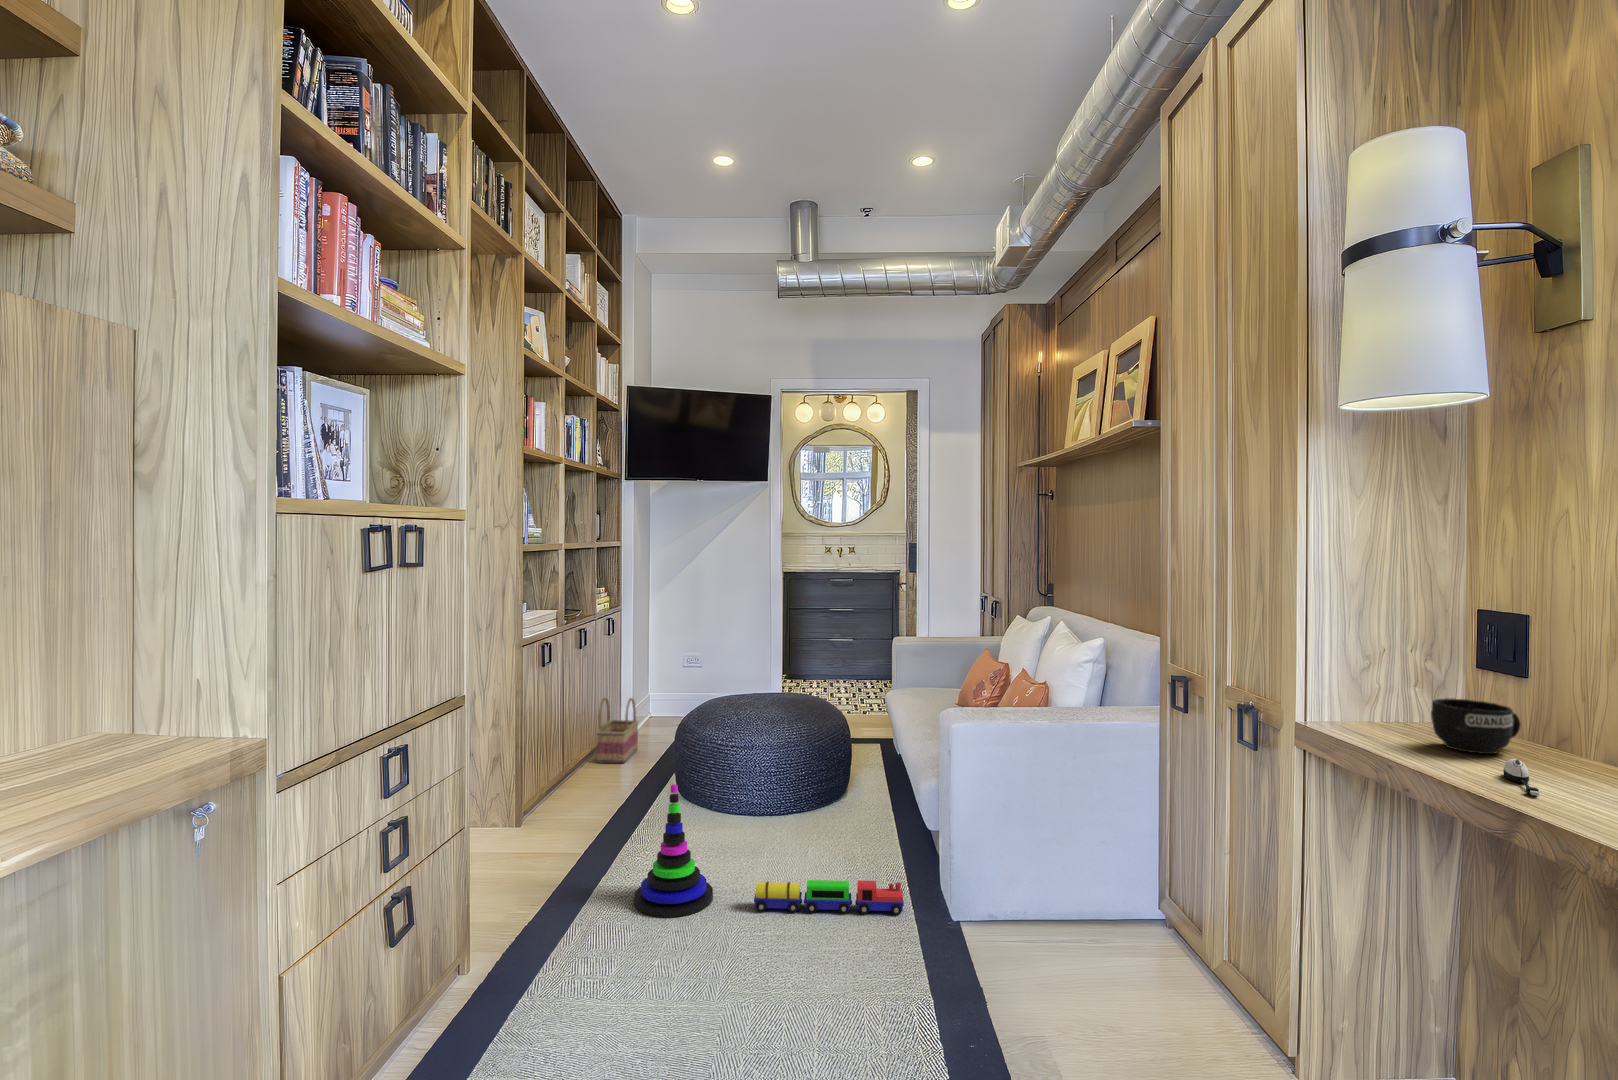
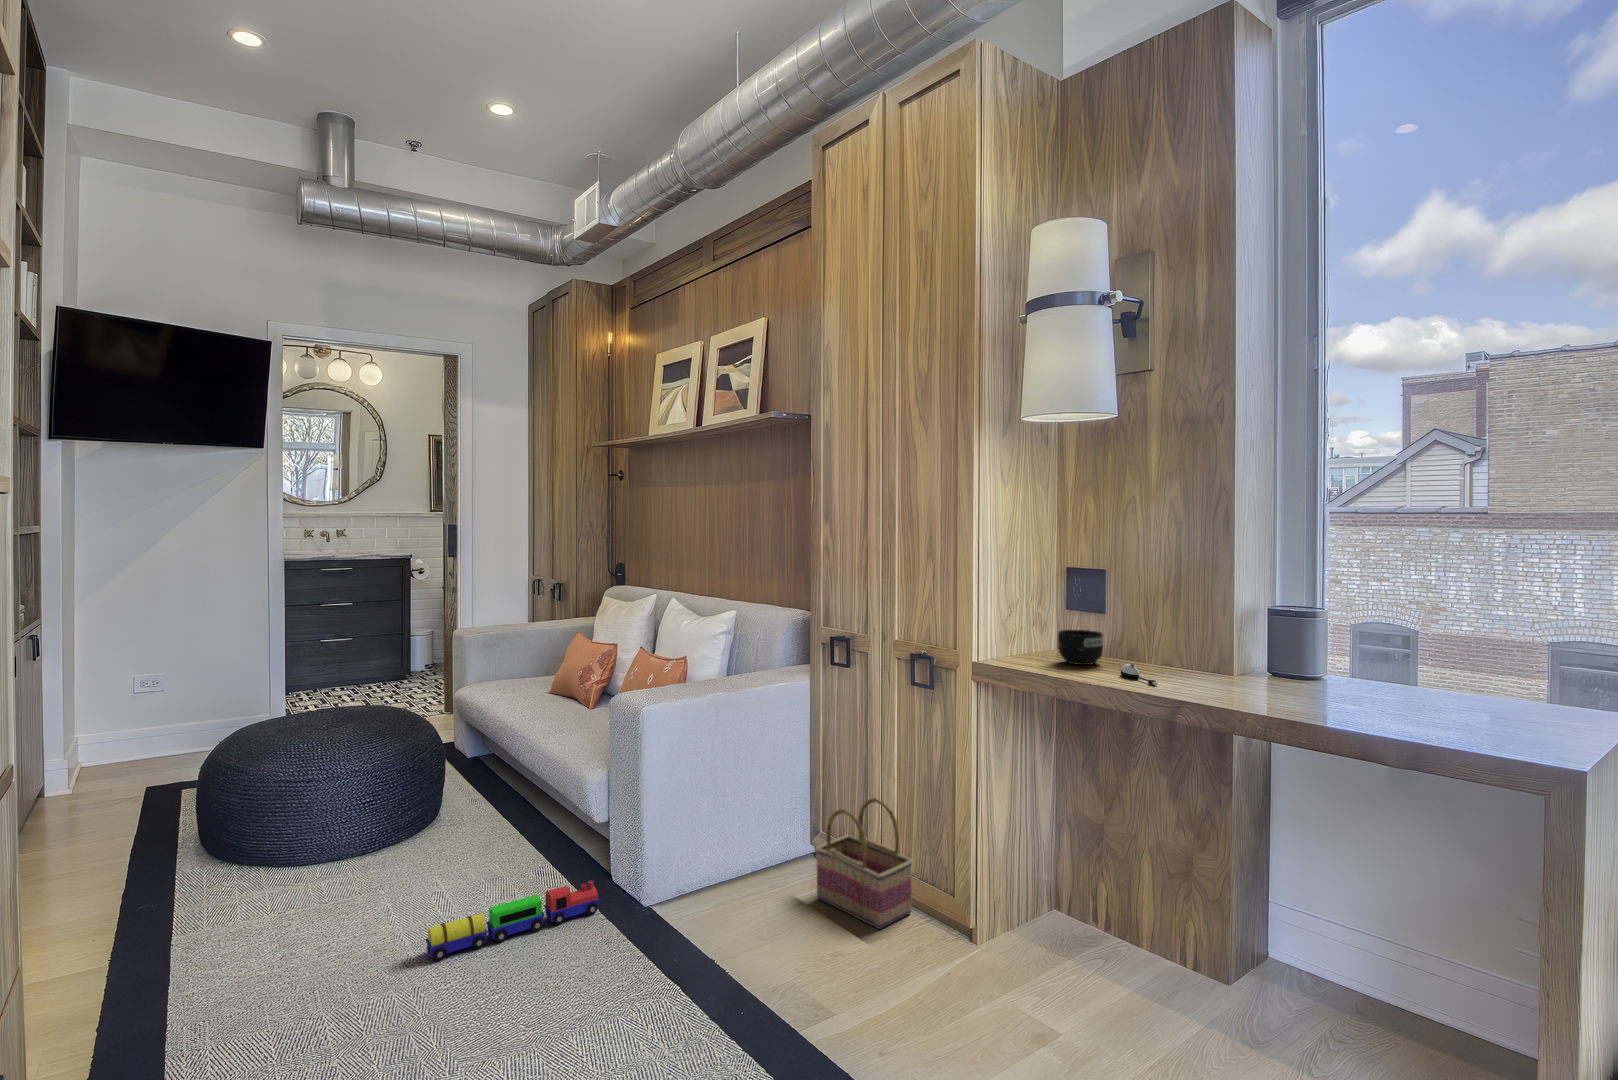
basket: present [597,698,638,763] -> present [815,798,913,929]
stacking toy: present [634,784,713,917] -> none [248,839,366,1015]

